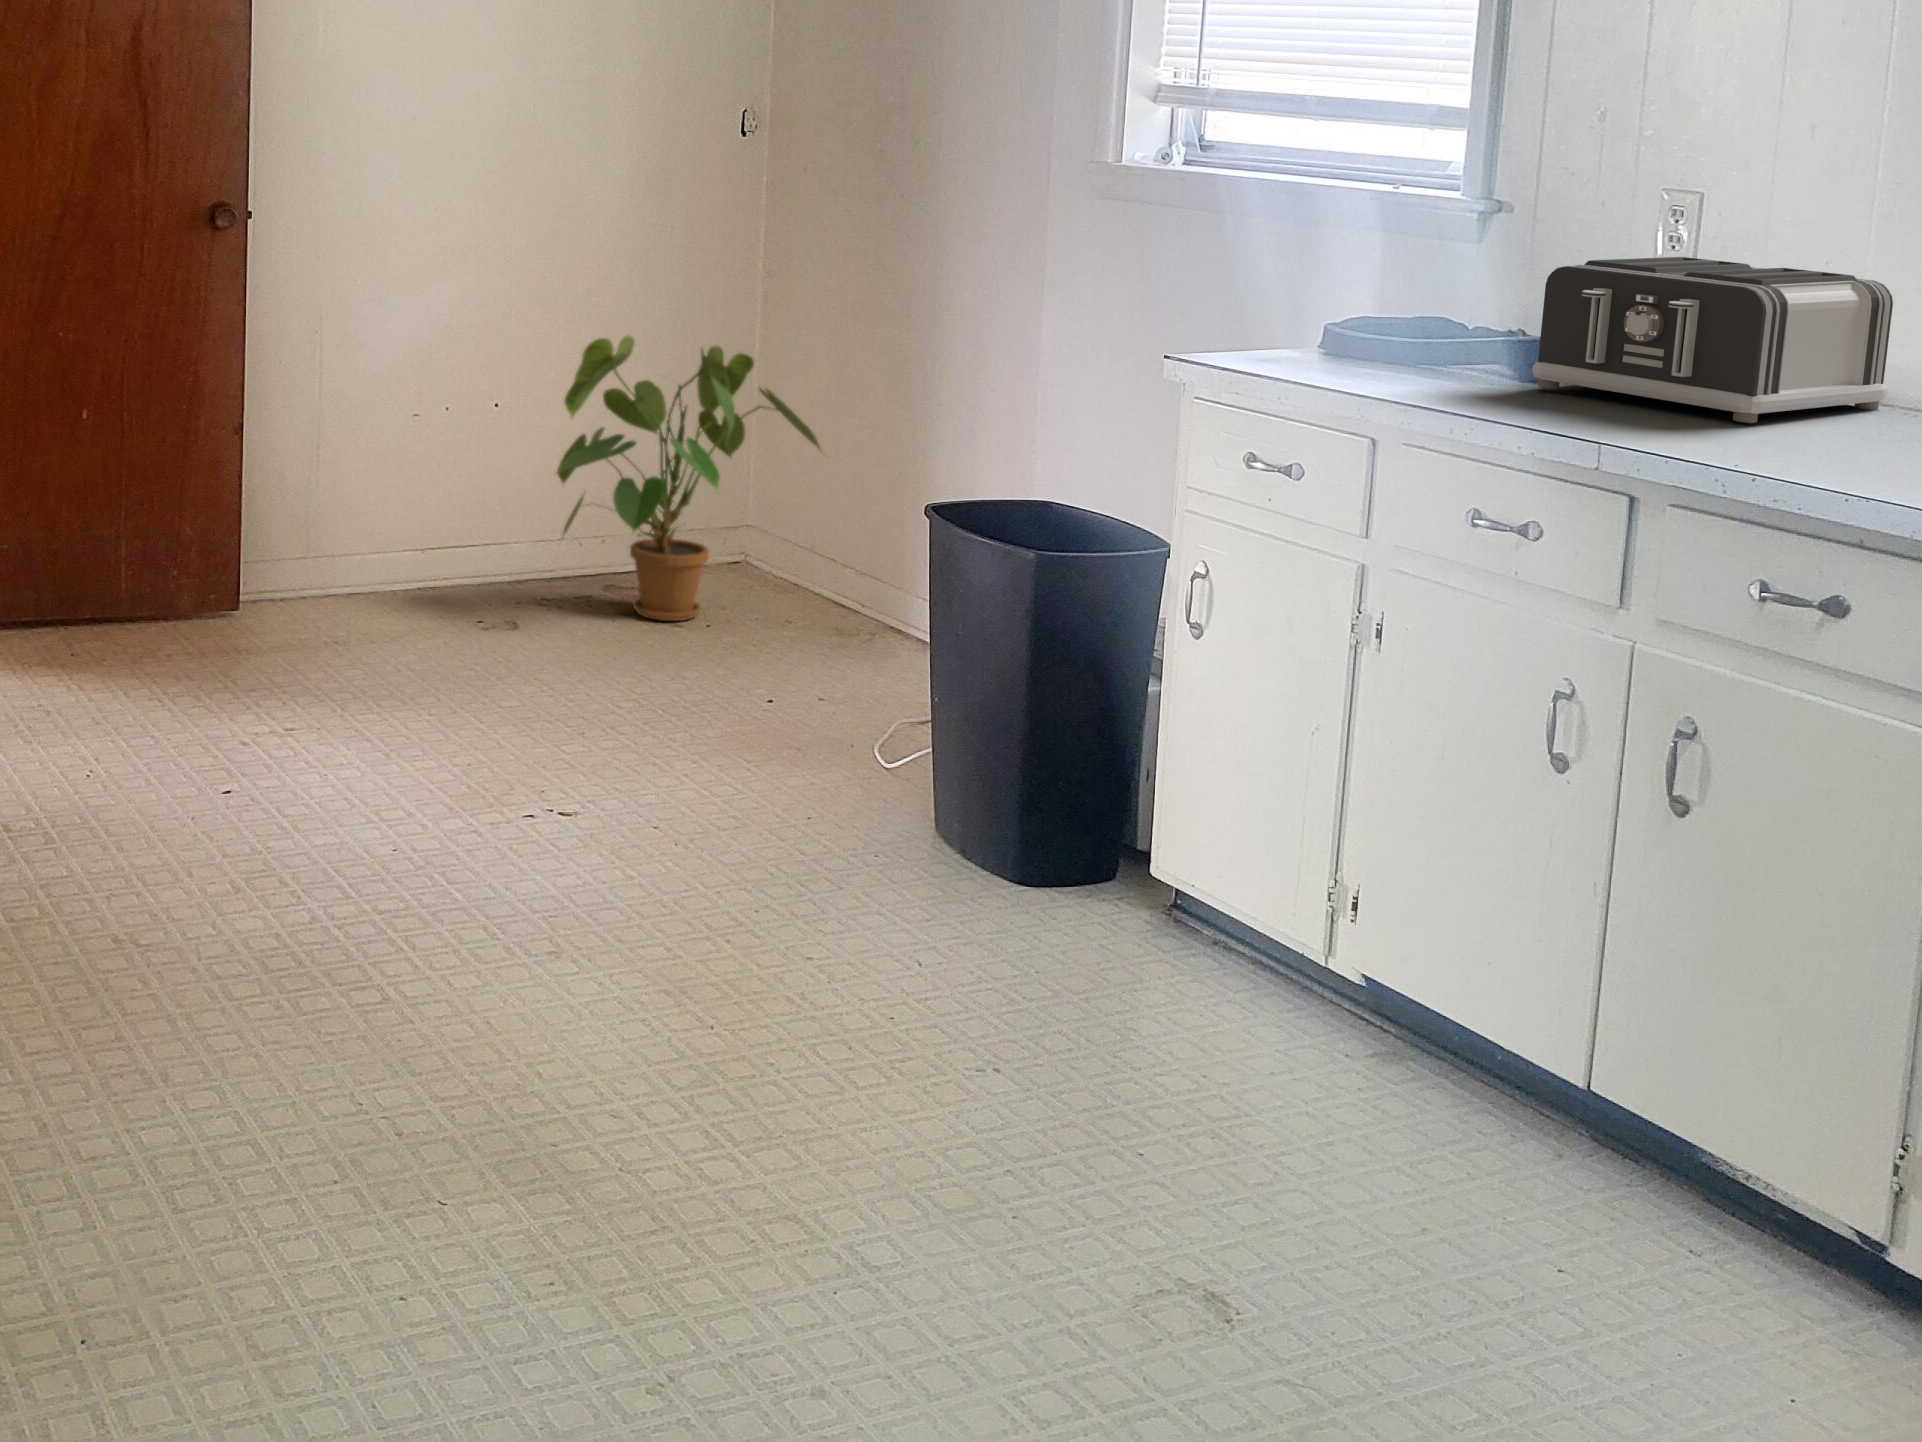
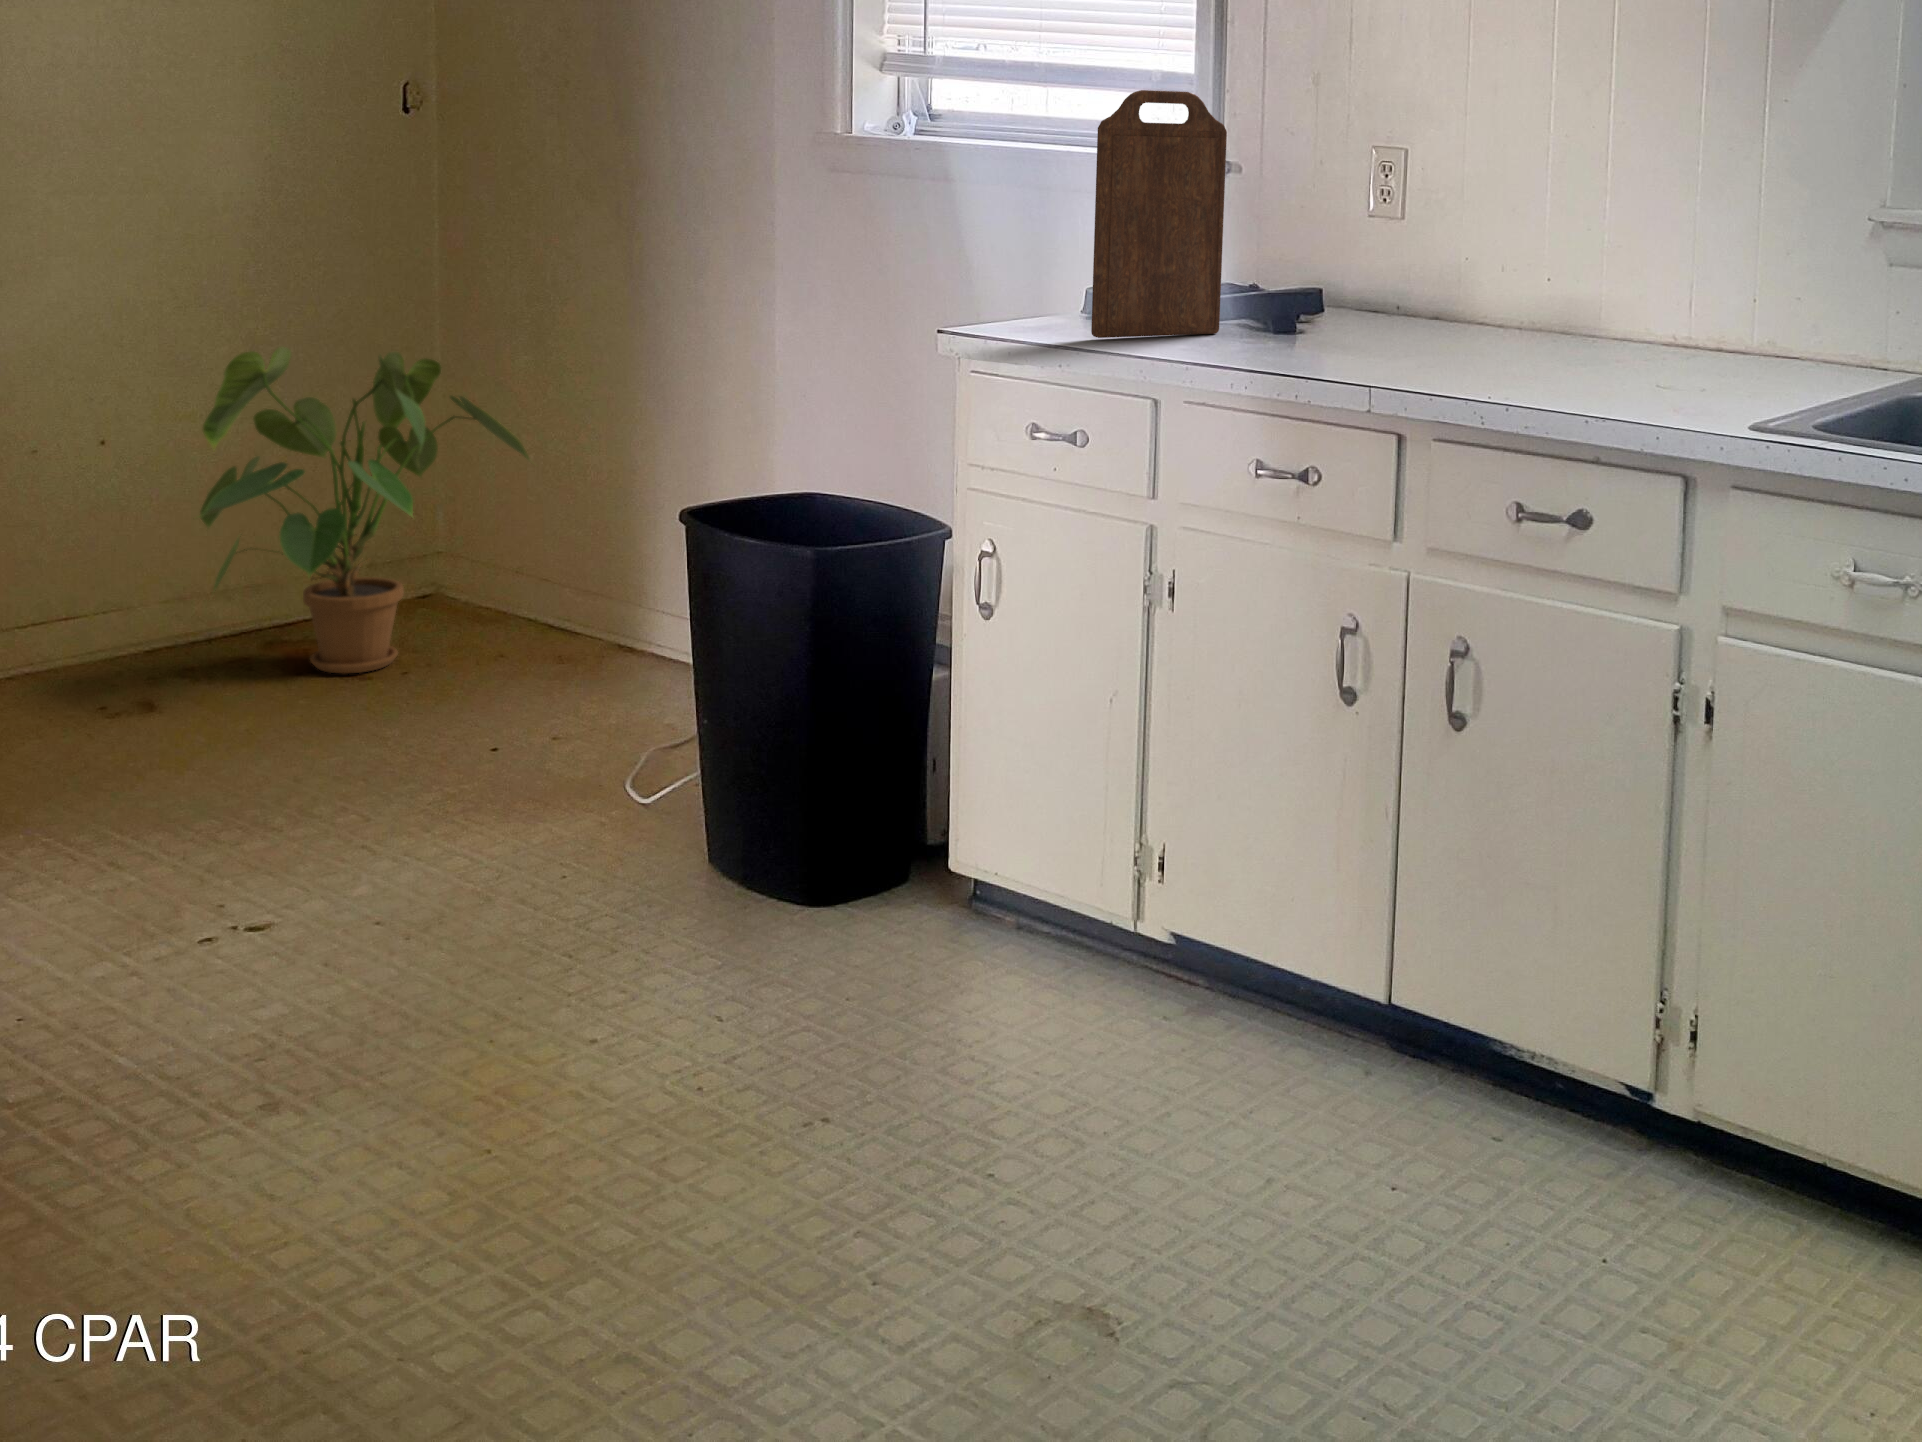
cutting board: none [1316,130,1478,378] -> present [1091,90,1227,338]
toaster: present [1532,257,1893,423] -> none [1286,209,1565,358]

